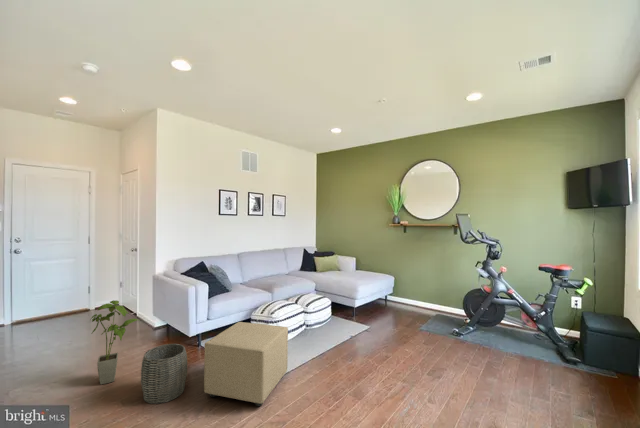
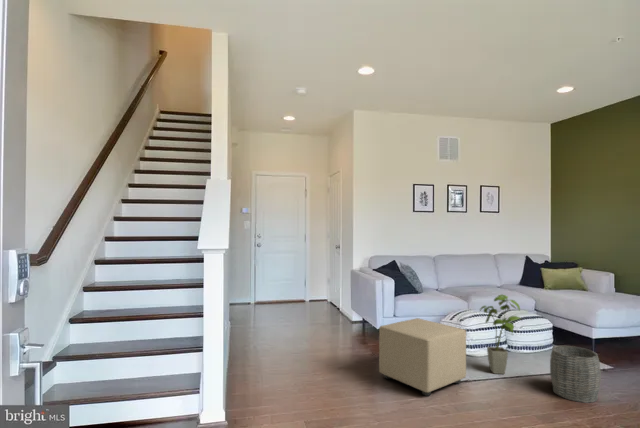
house plant: present [91,300,138,384] -> present [480,295,520,374]
woven basket: present [141,344,187,404] -> present [550,346,601,403]

